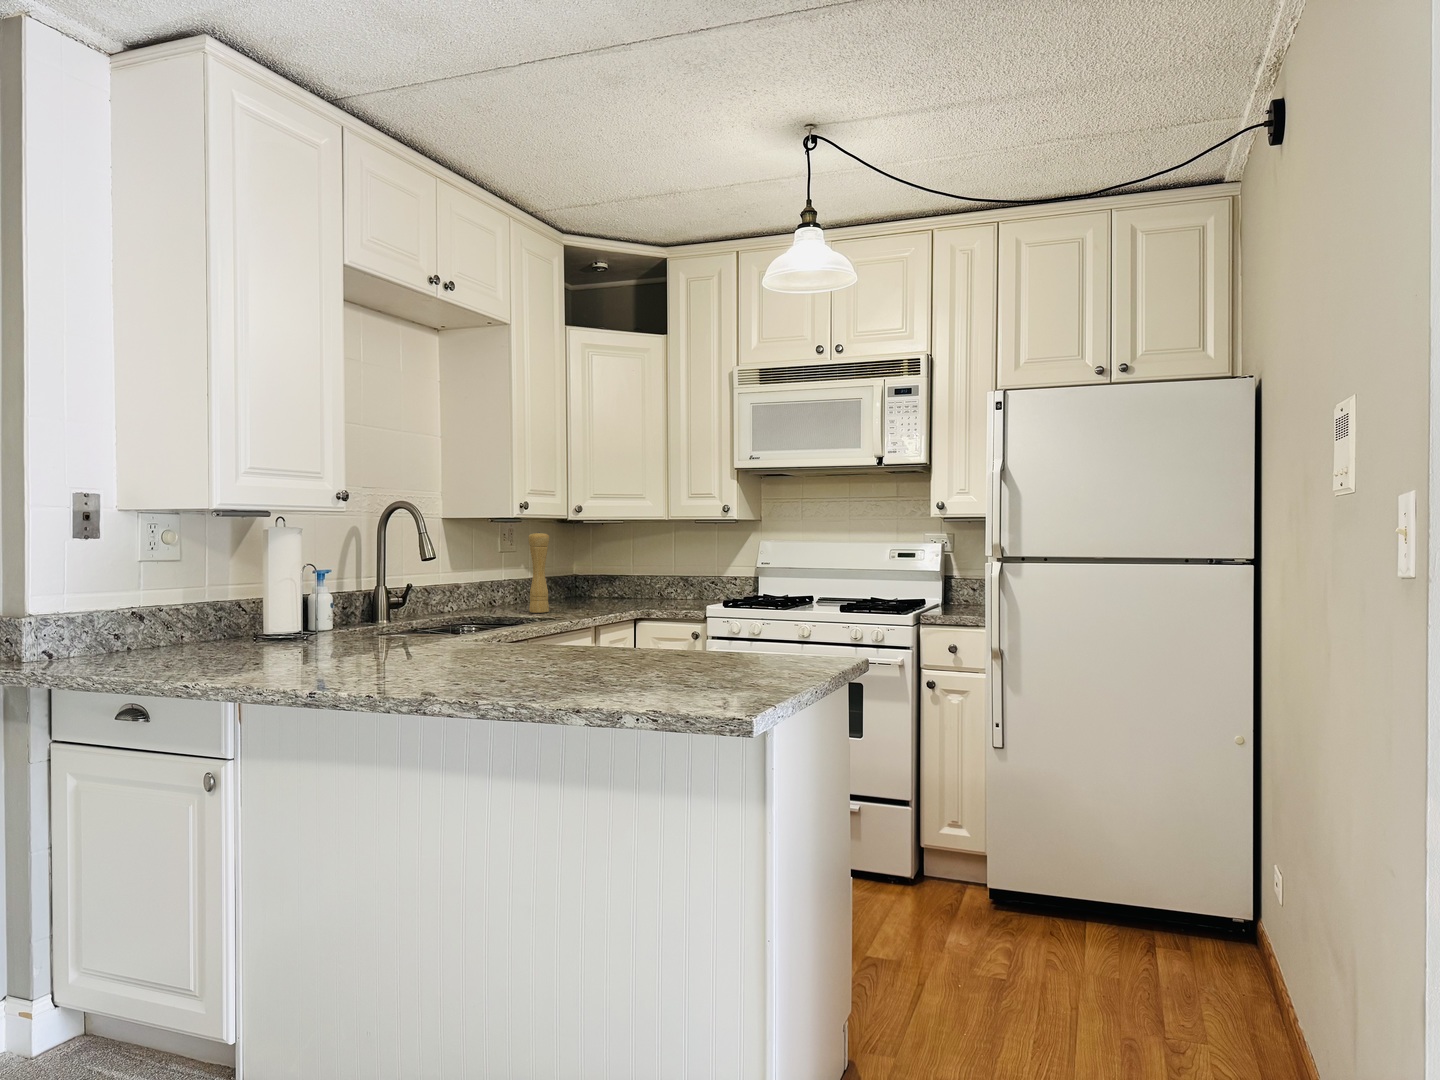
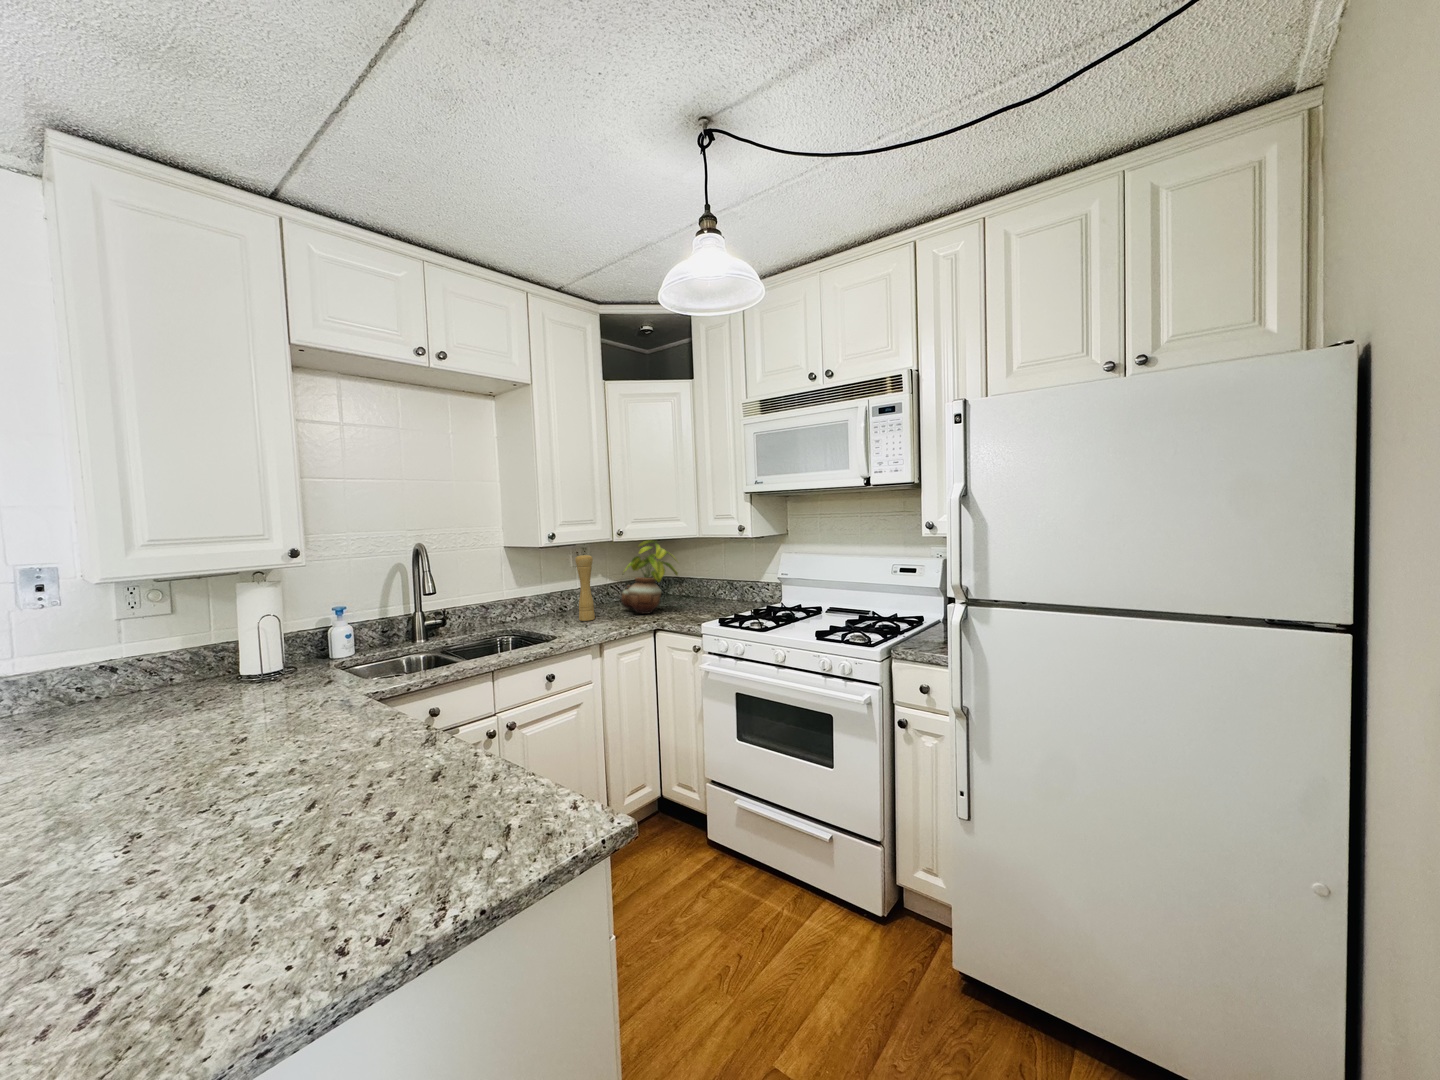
potted plant: none [563,519,645,607] -> present [621,540,678,614]

